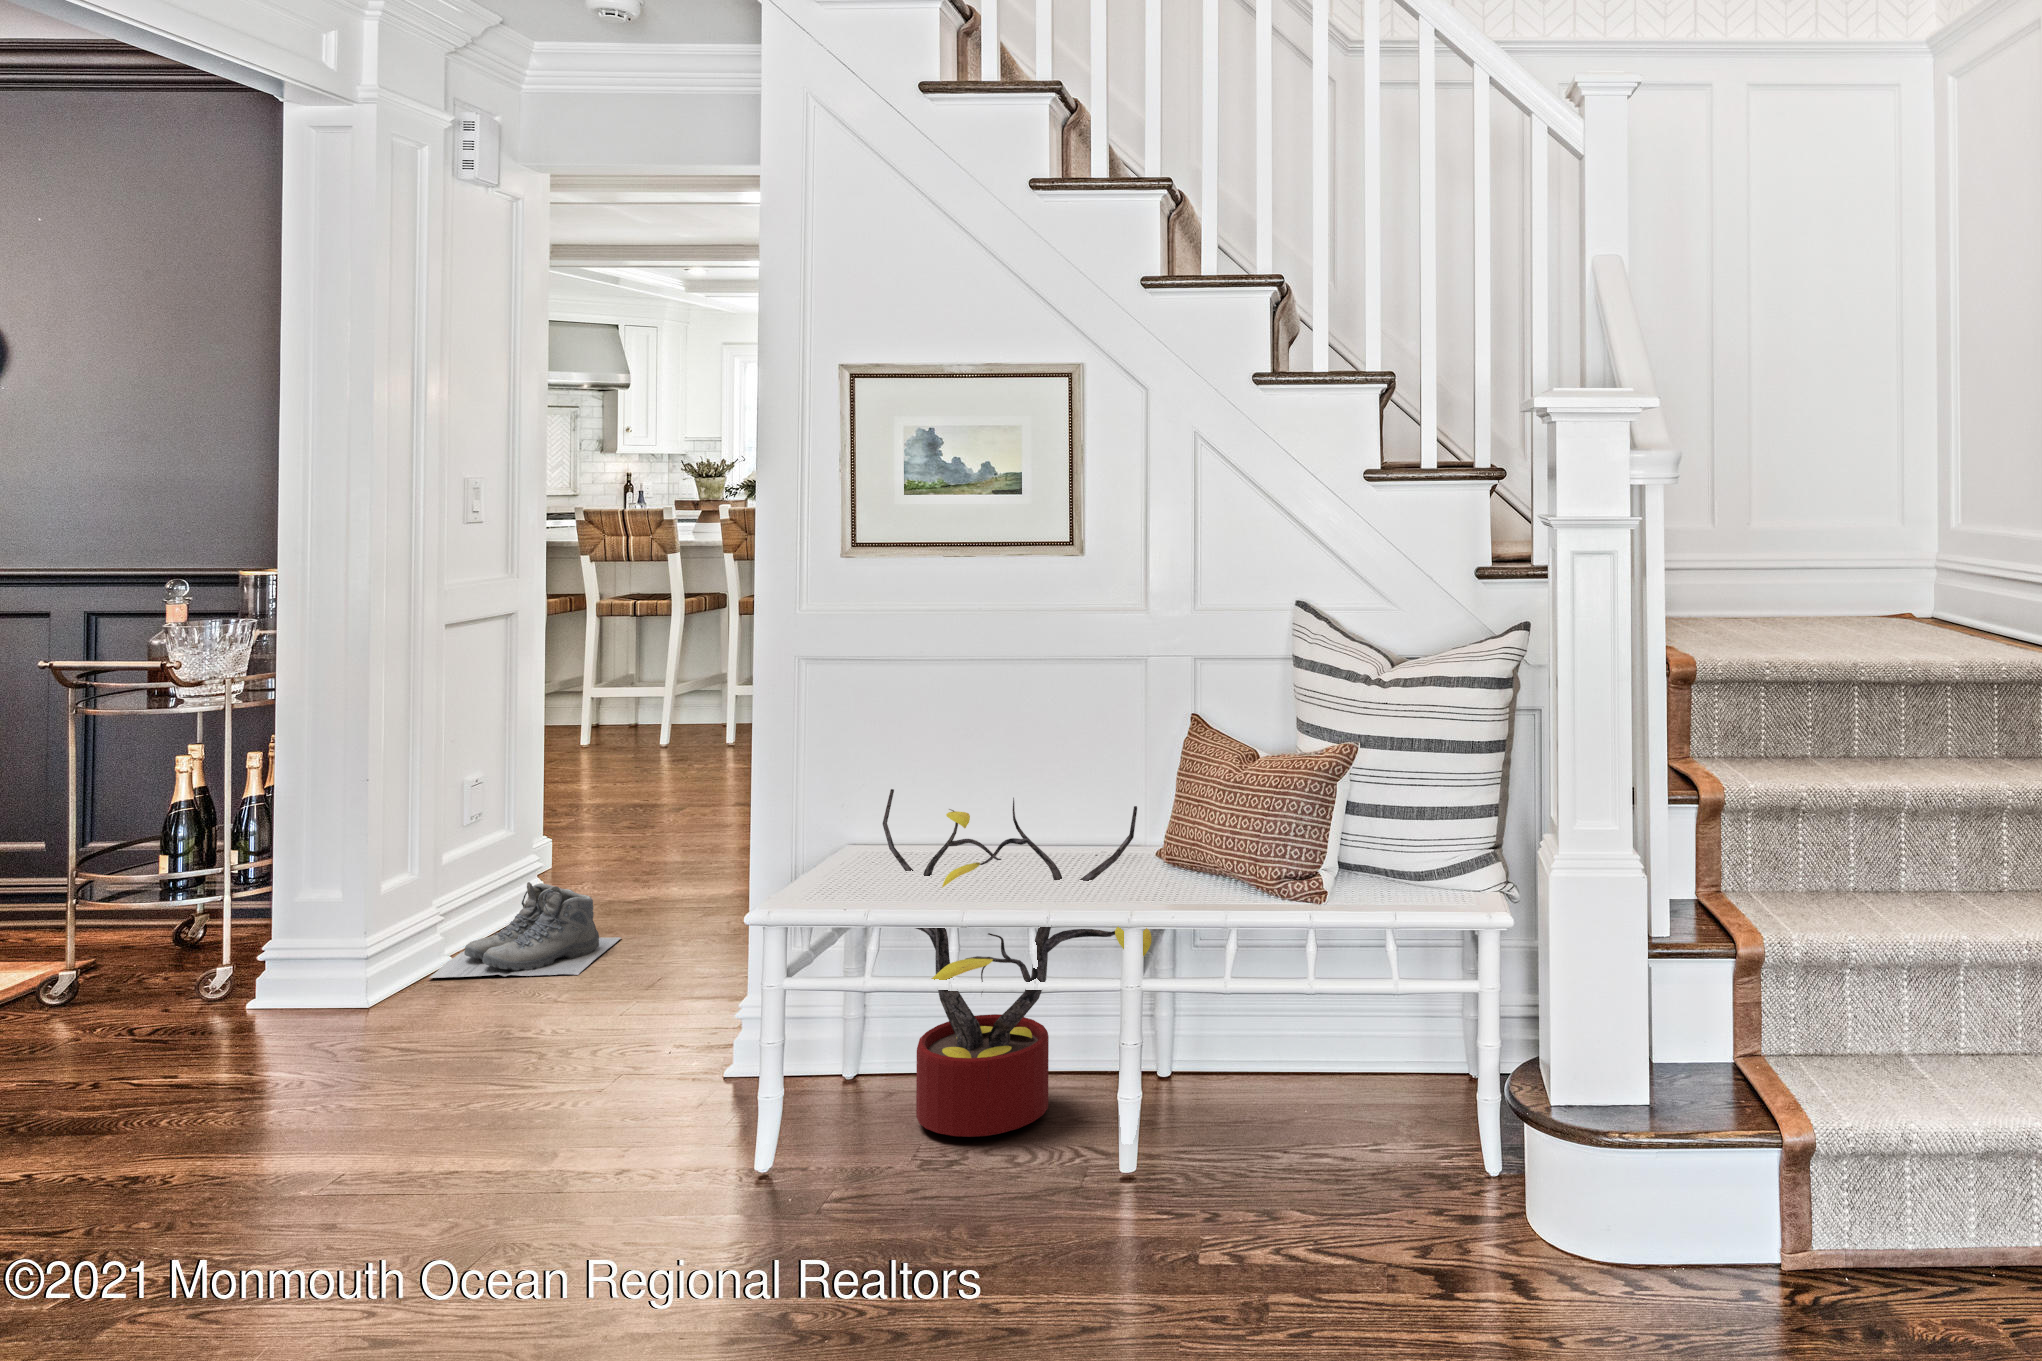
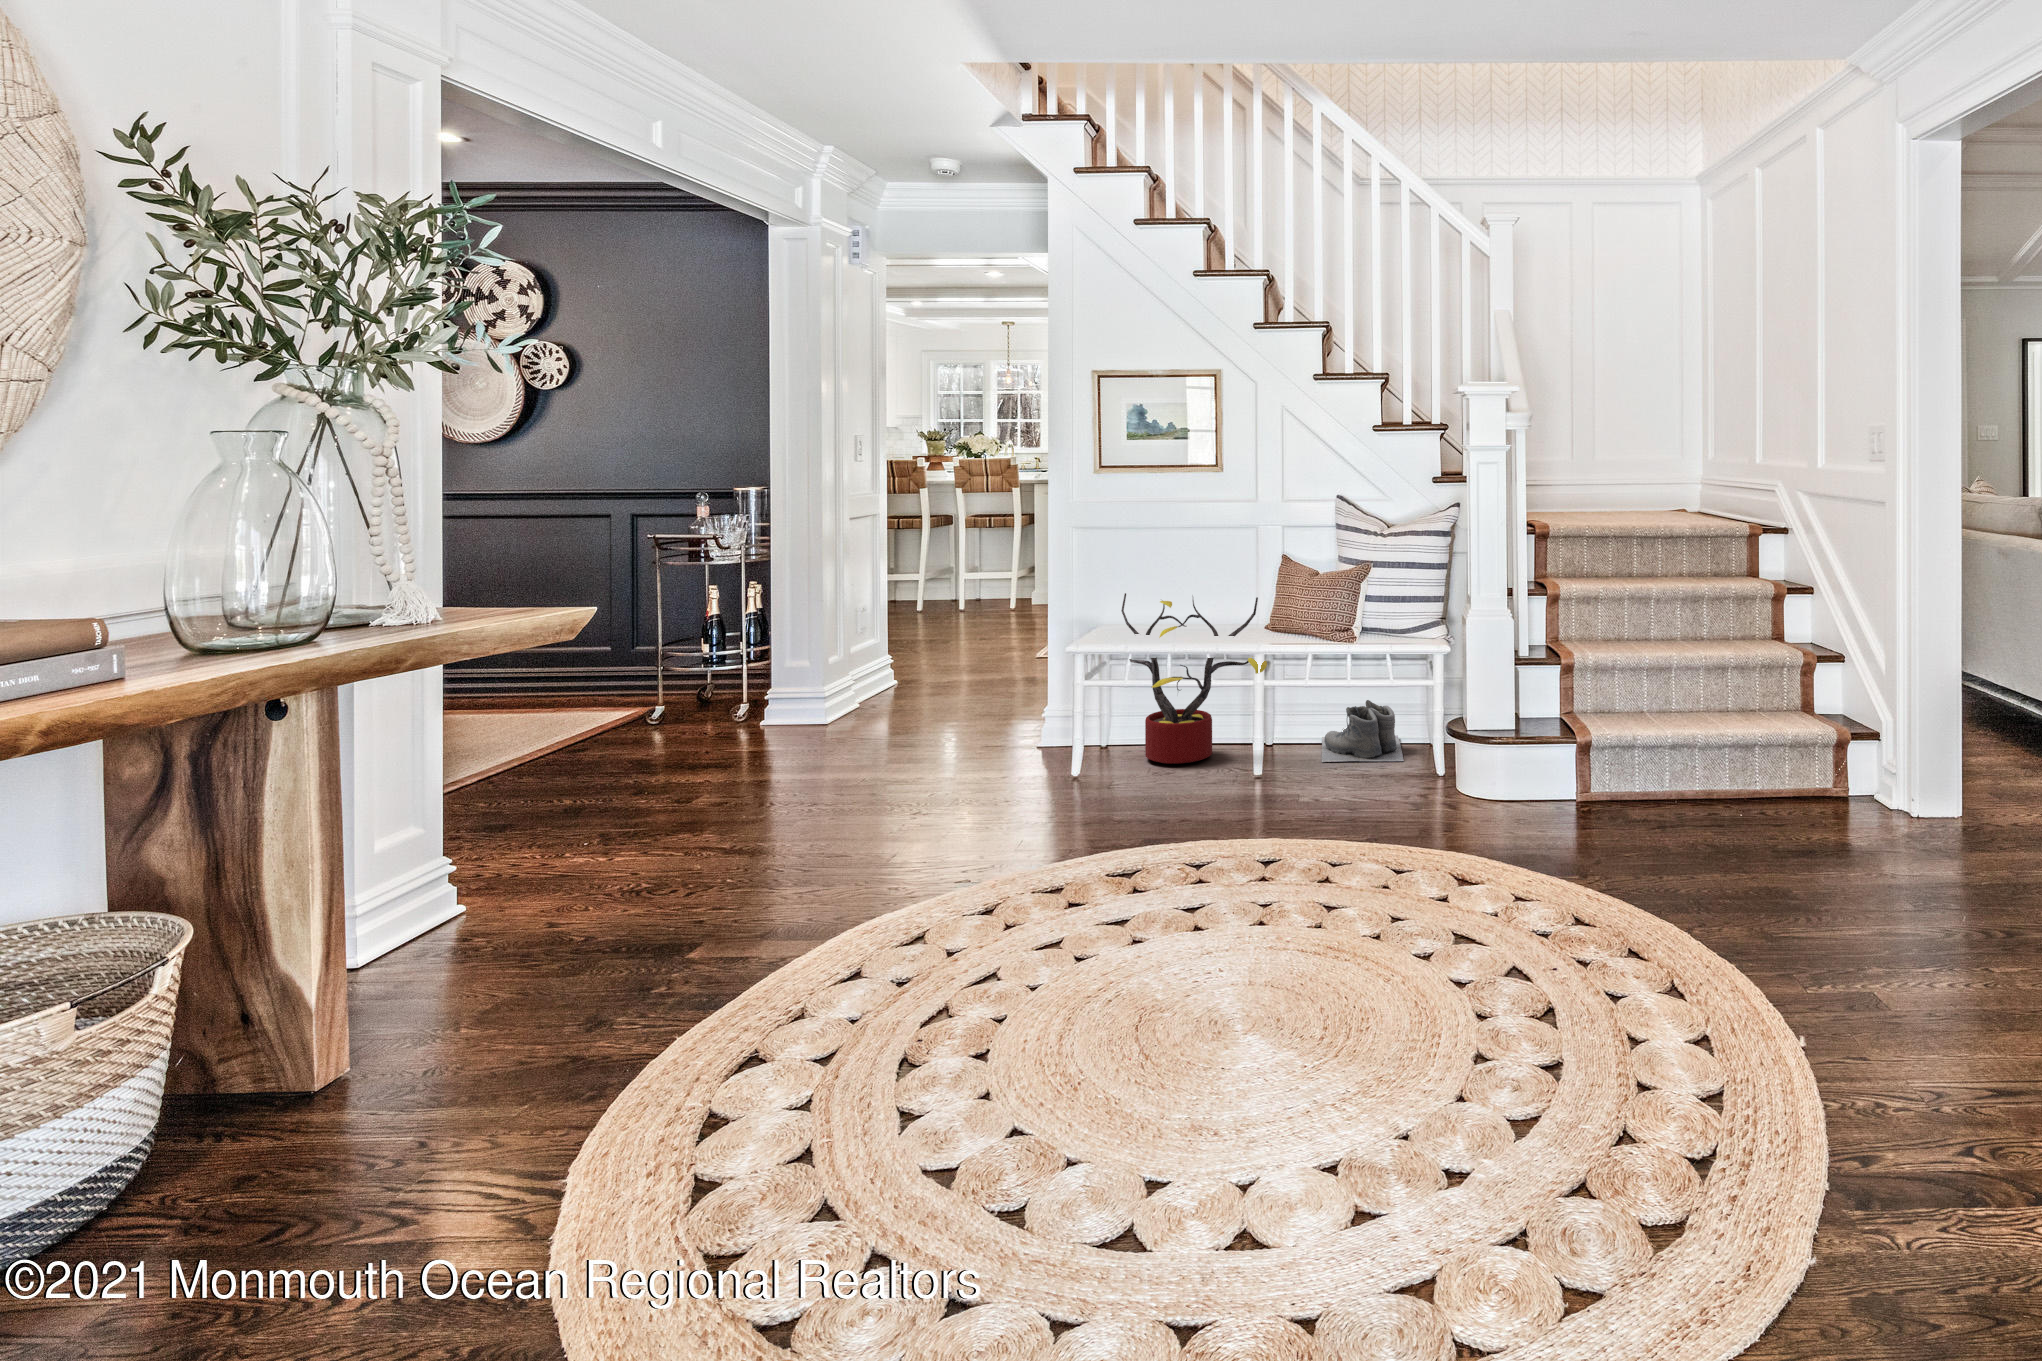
boots: present [429,882,621,978] -> present [1322,700,1404,762]

